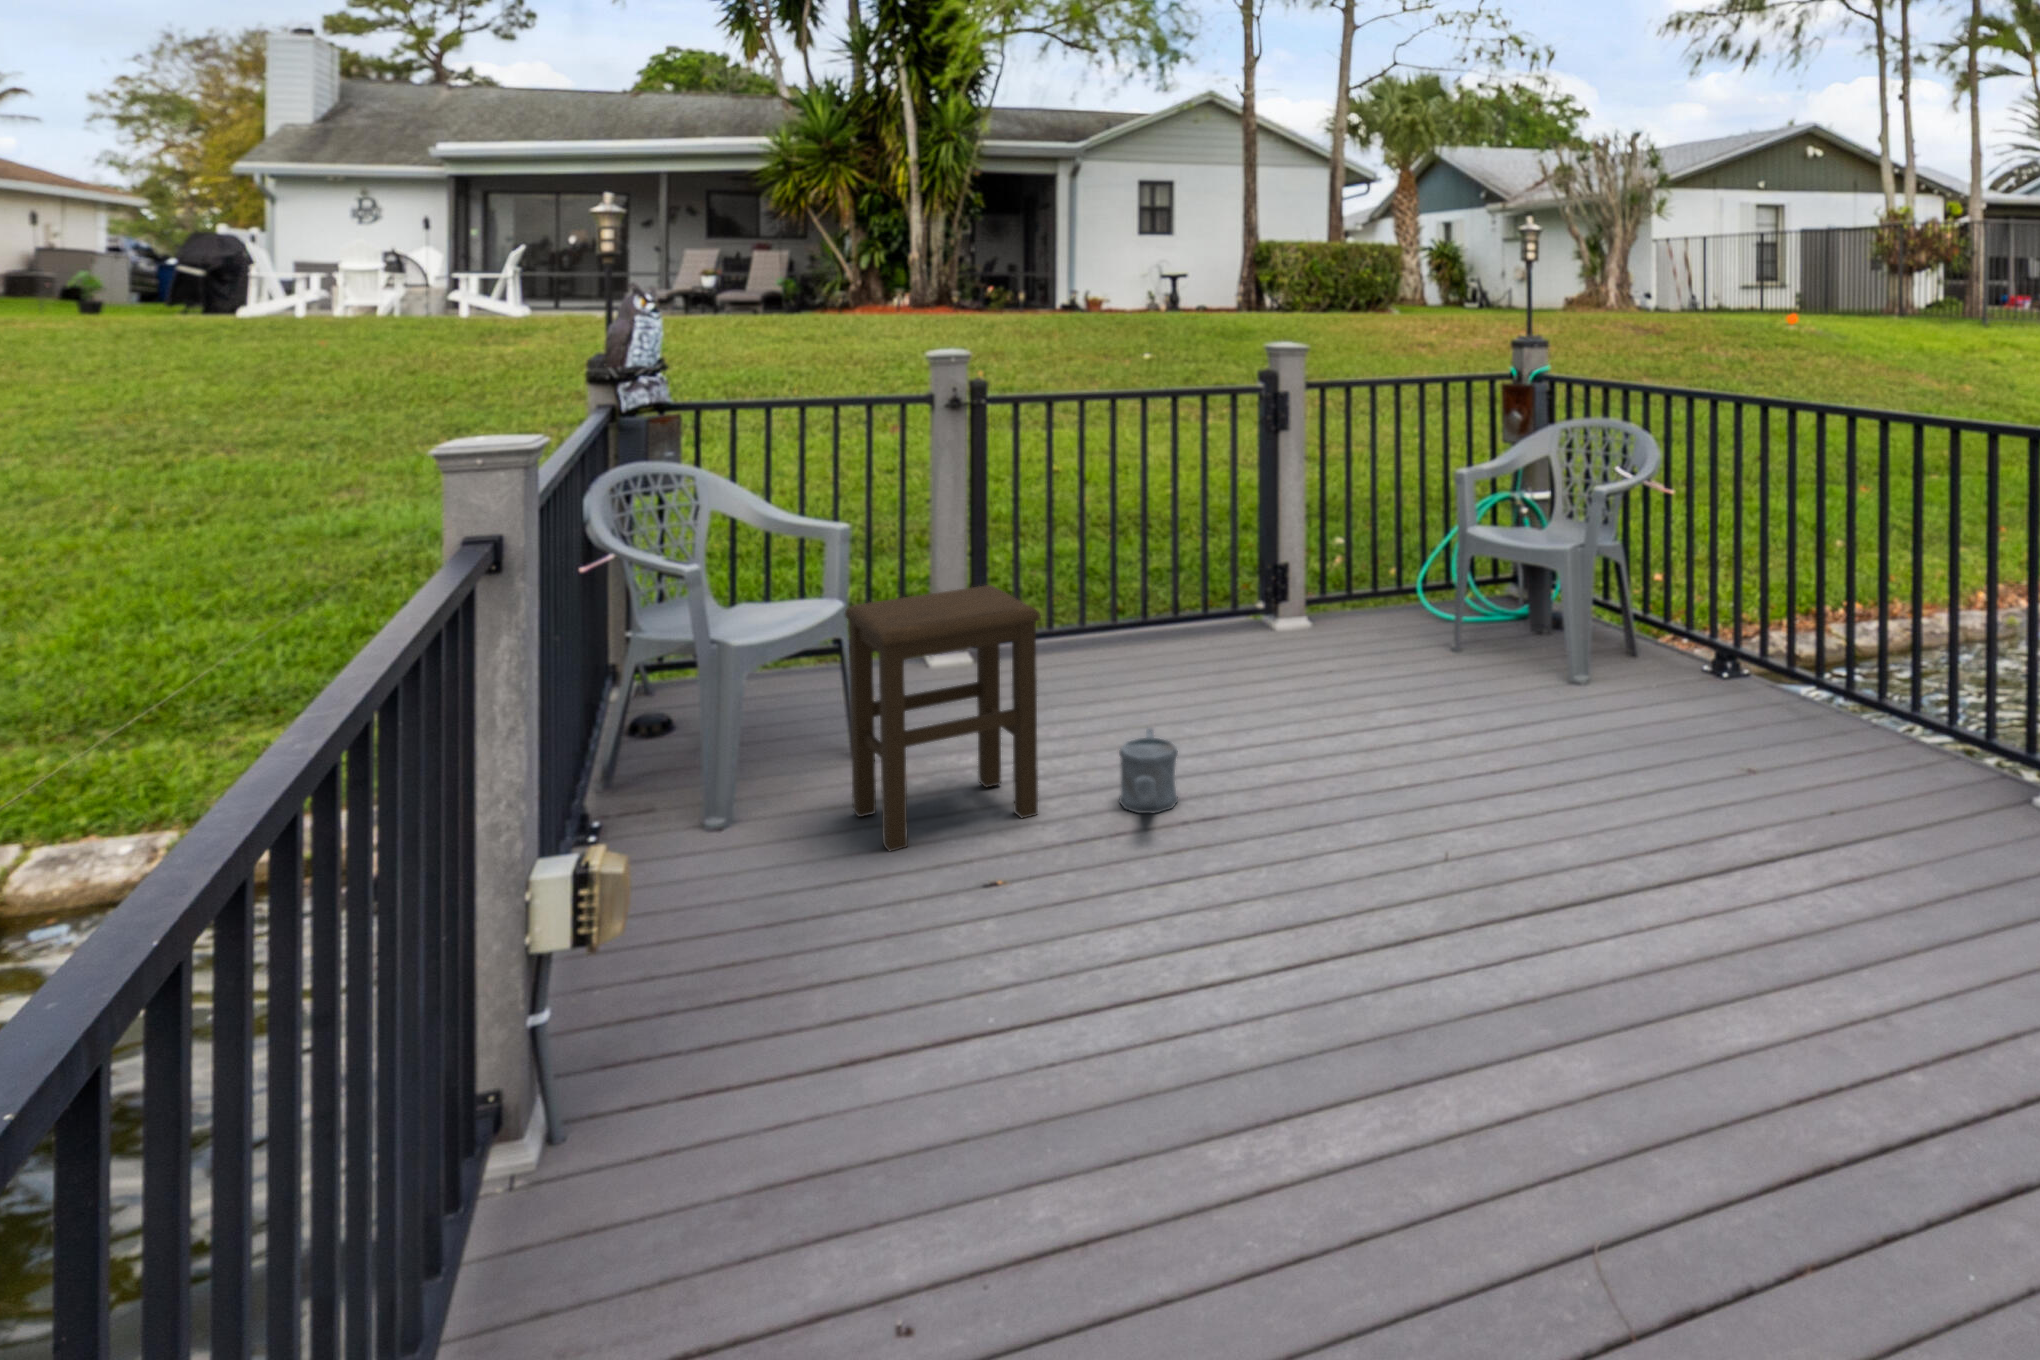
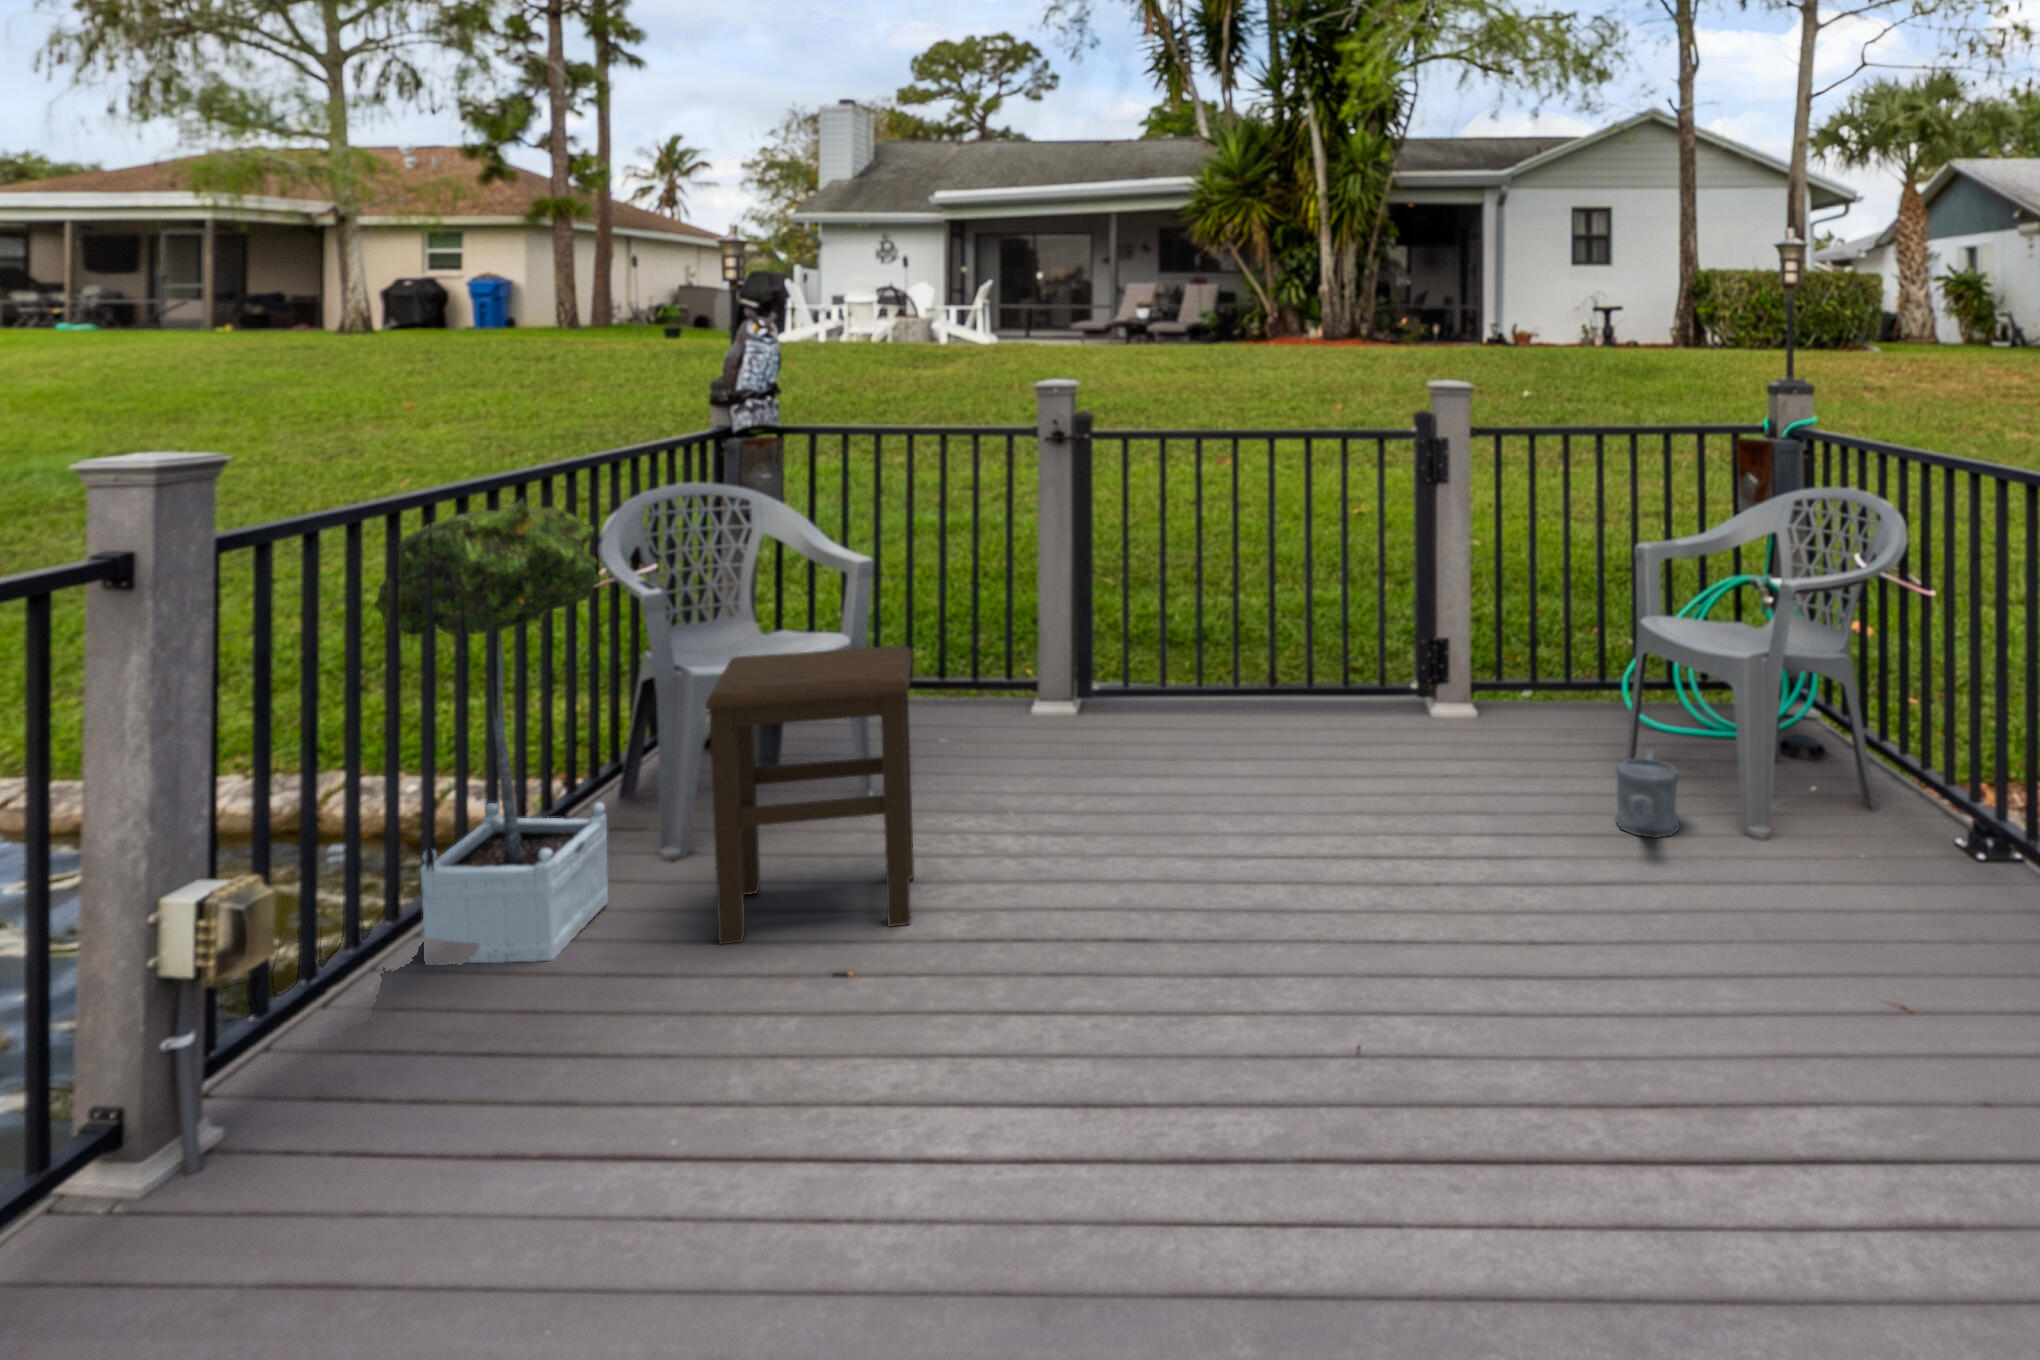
potted tree: none [585,468,777,907] -> present [374,499,608,963]
watering can: present [1119,728,1178,813] -> present [1616,749,1680,838]

